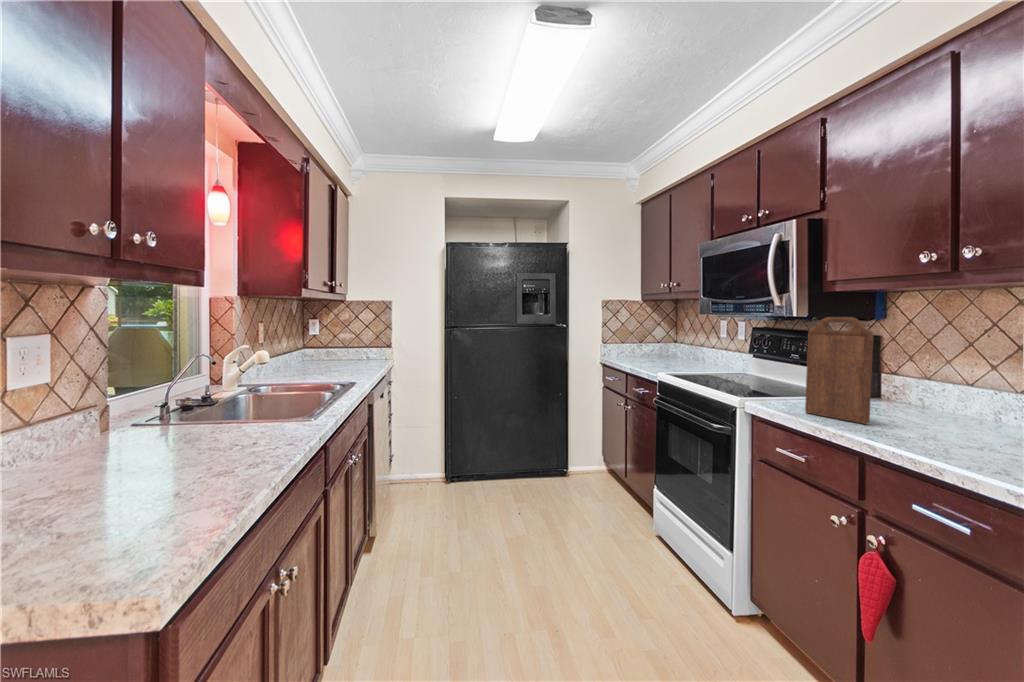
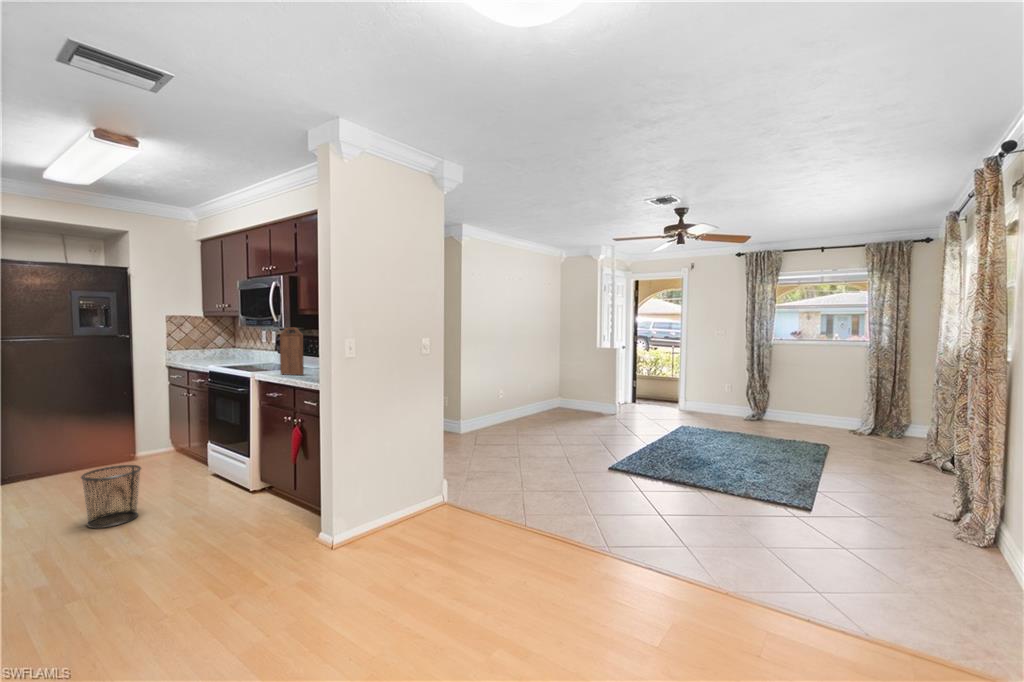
waste bin: none [507,515,575,617] -> present [81,465,141,528]

